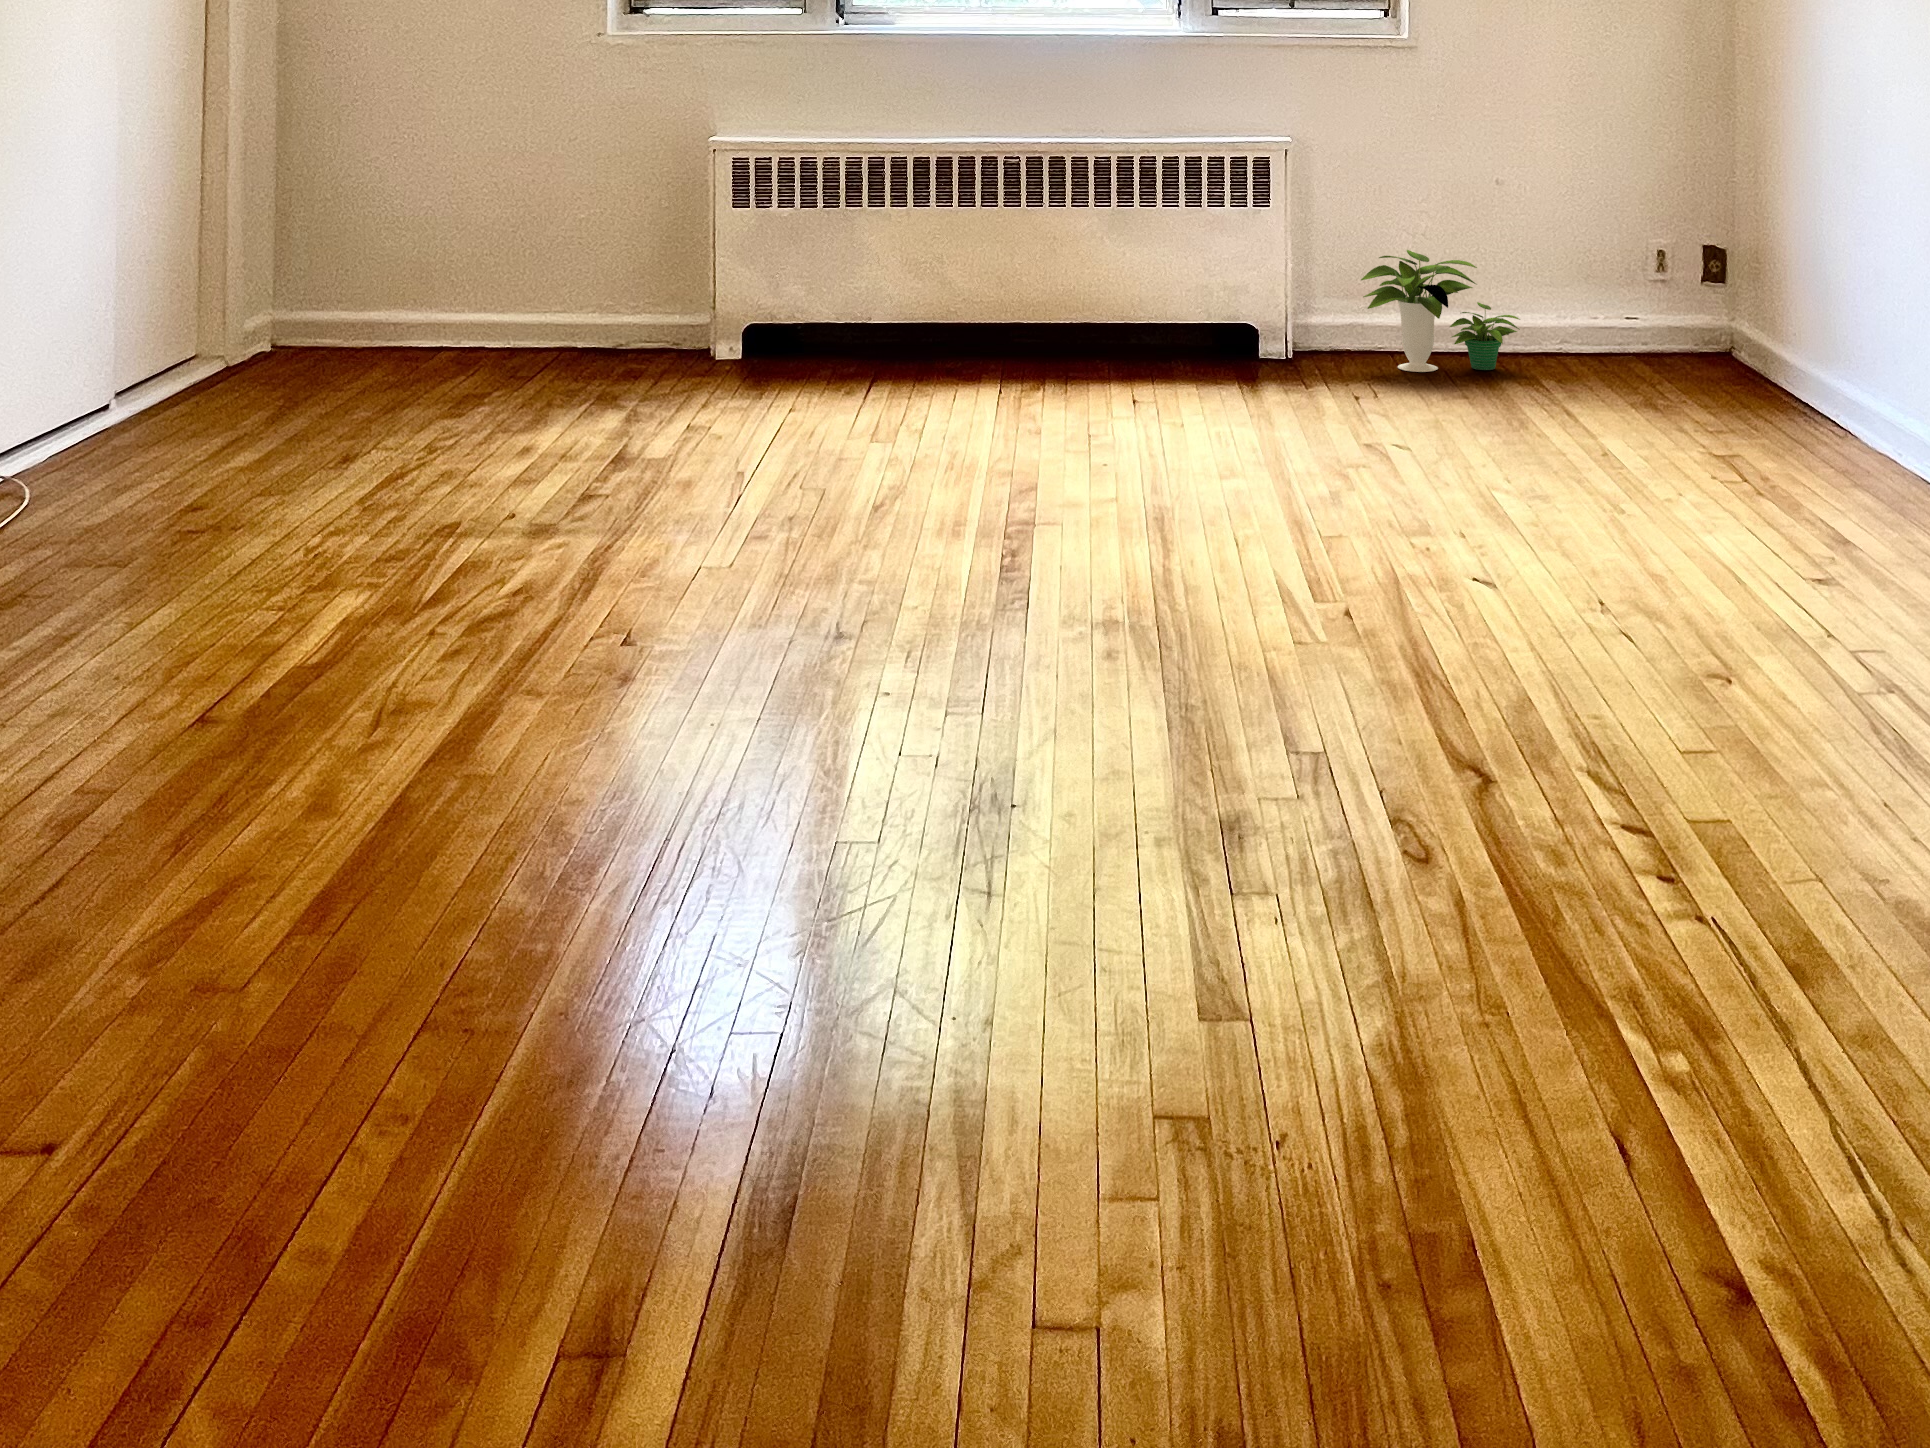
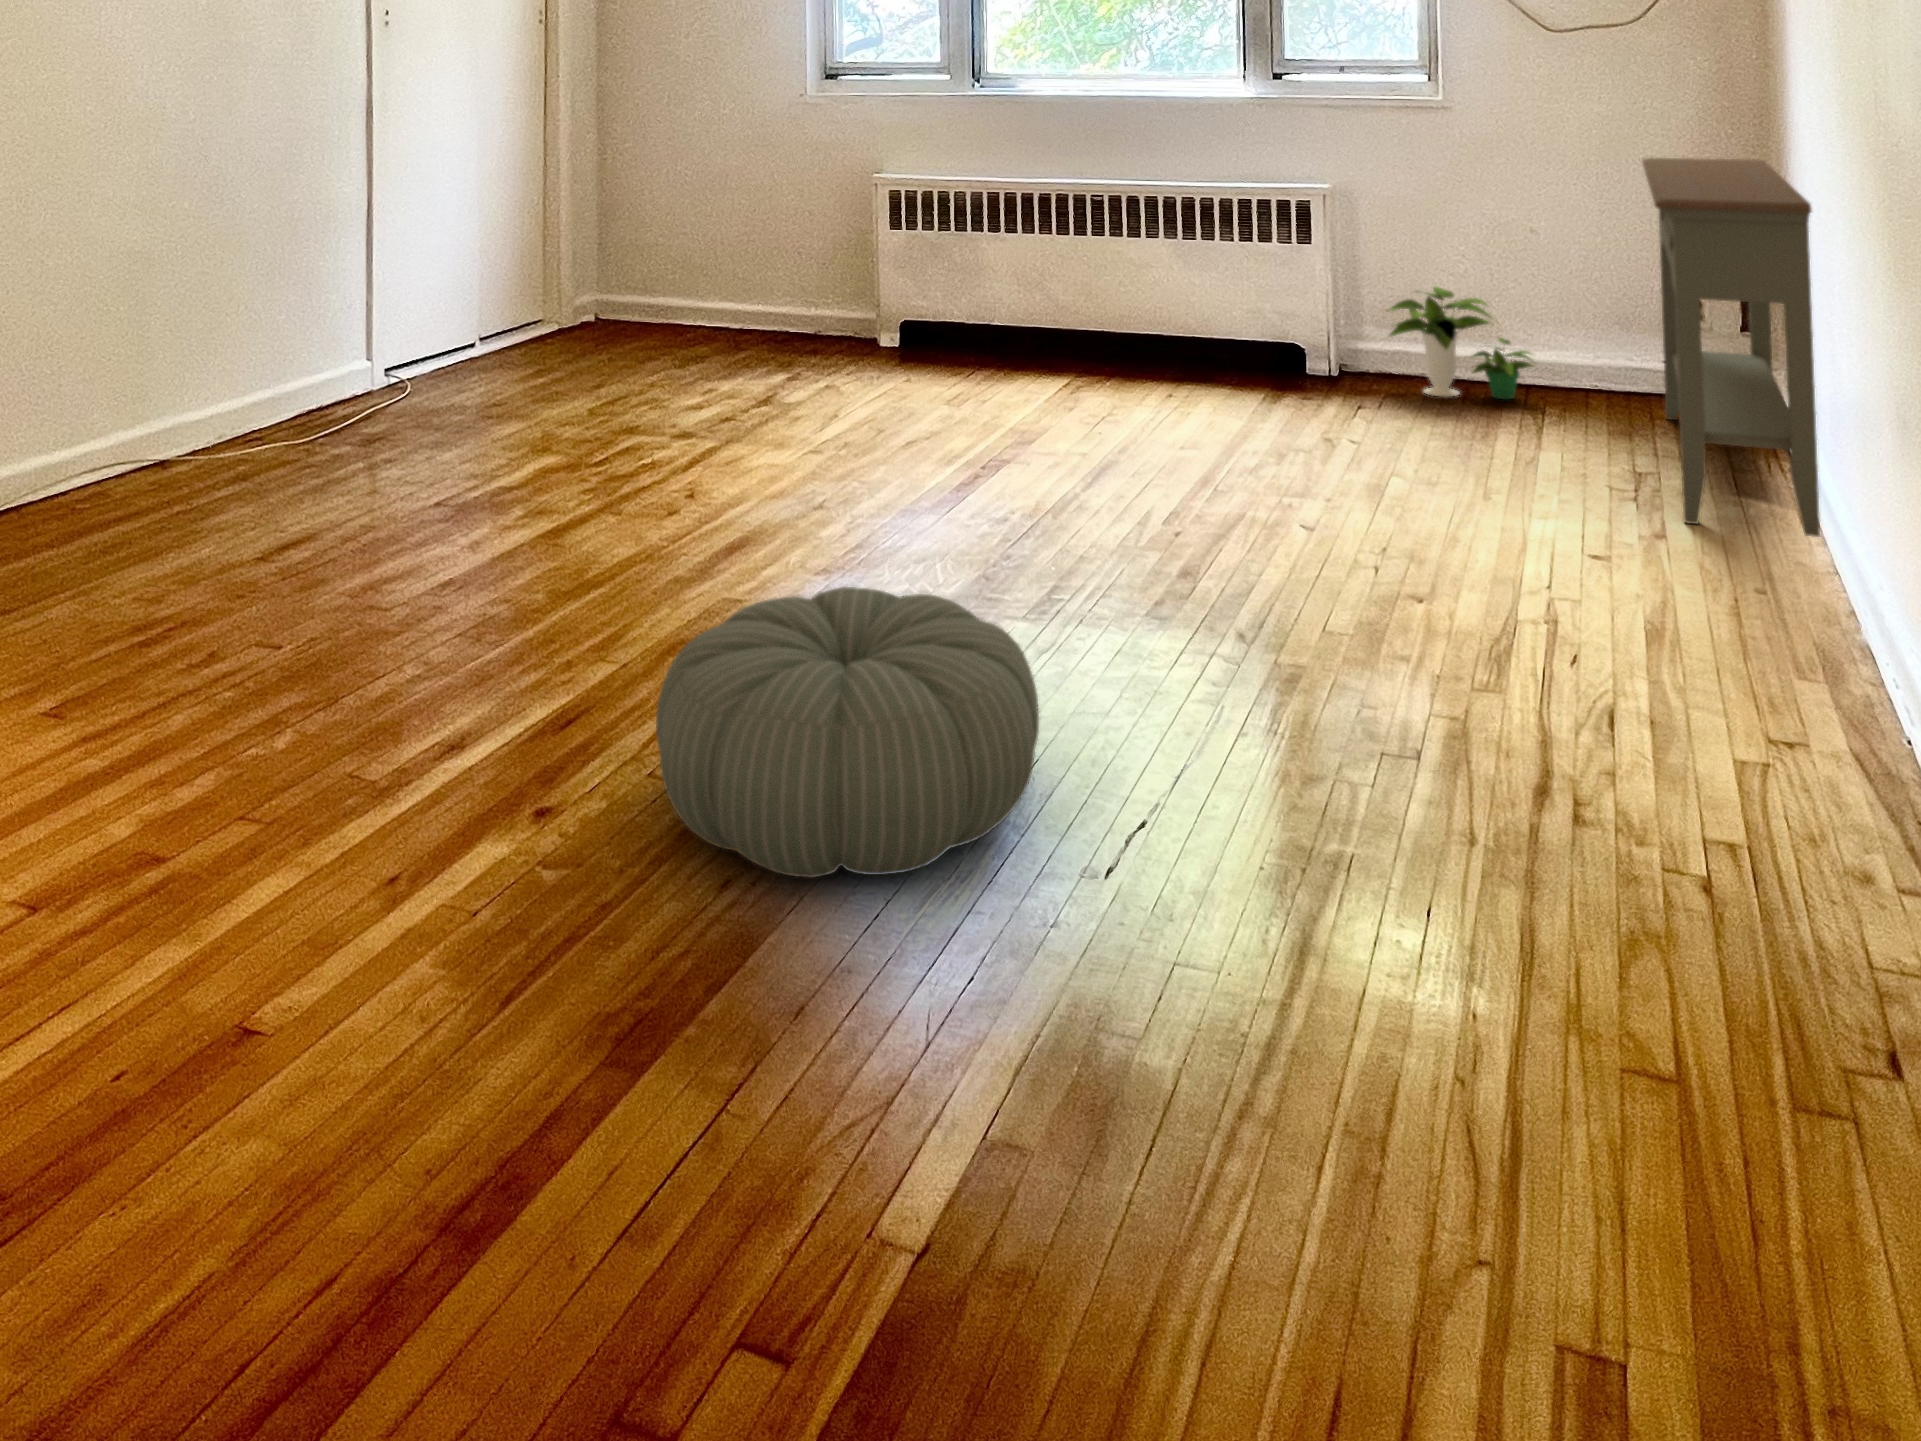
console table: none [1634,100,1911,475] -> present [1642,158,1820,537]
pouf: none [1069,610,1542,946] -> present [656,587,1039,877]

